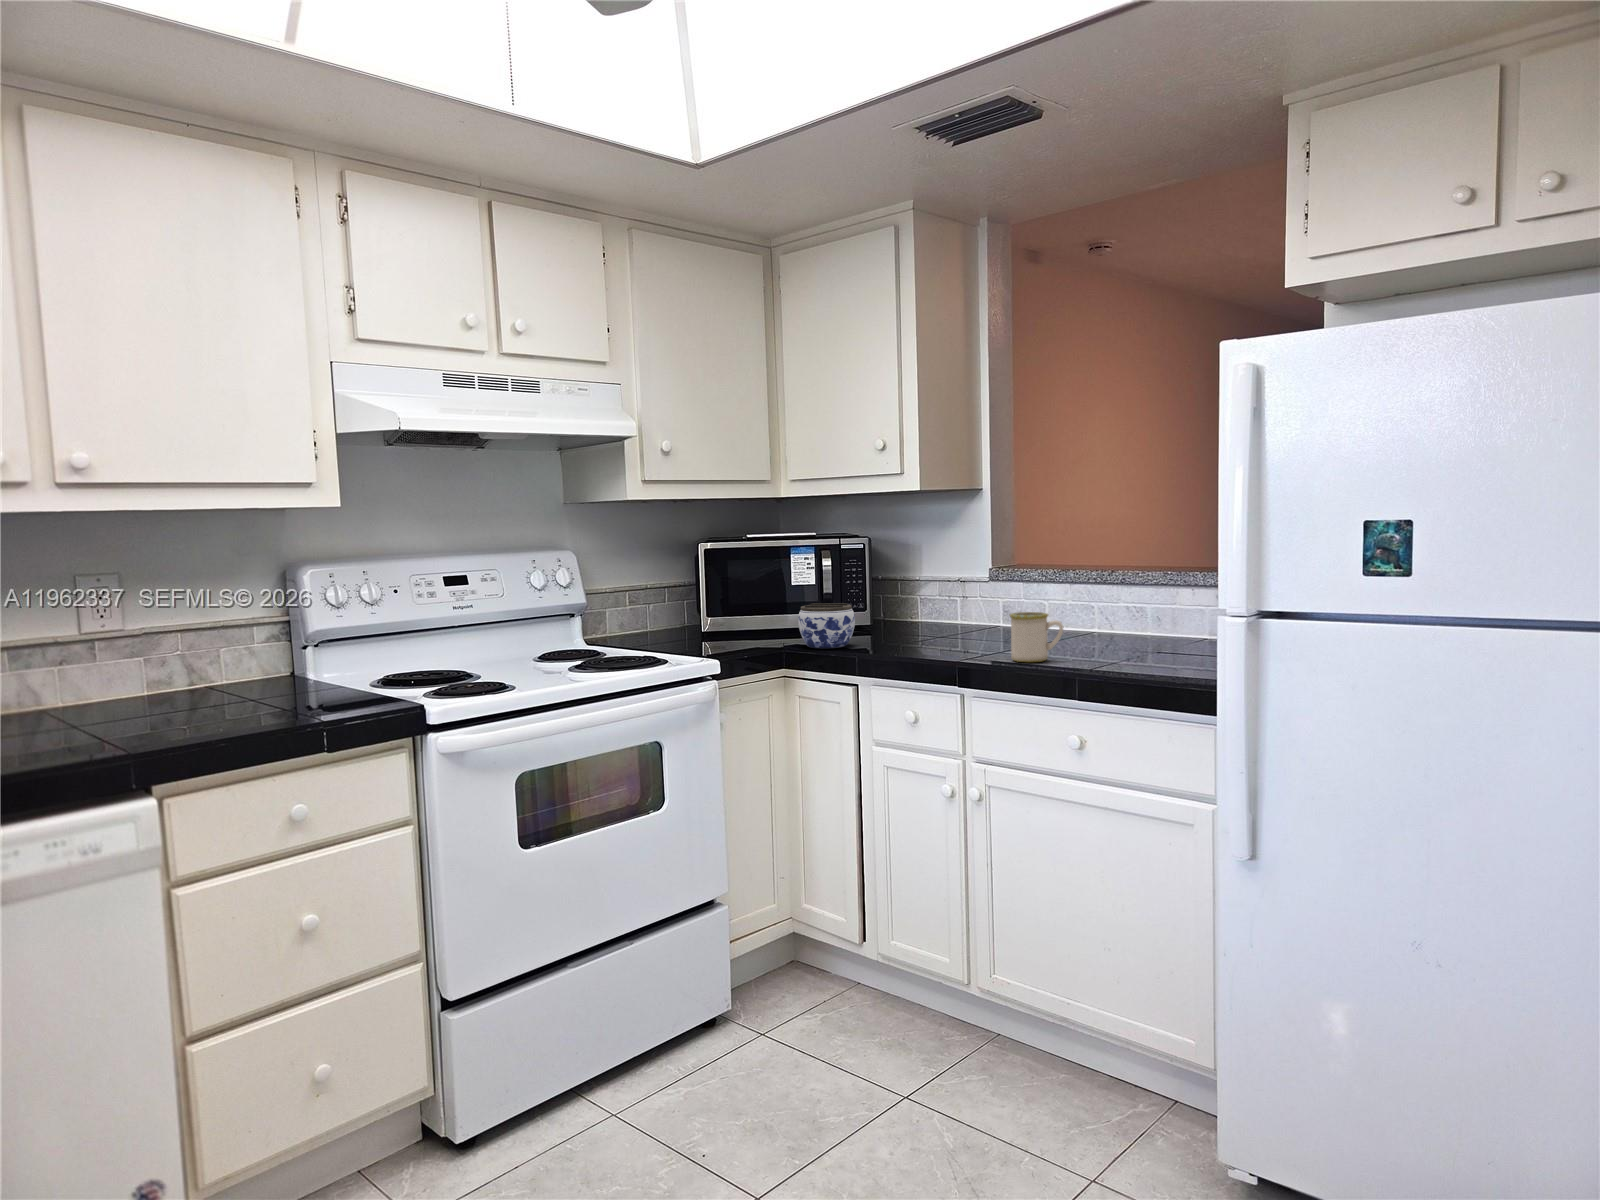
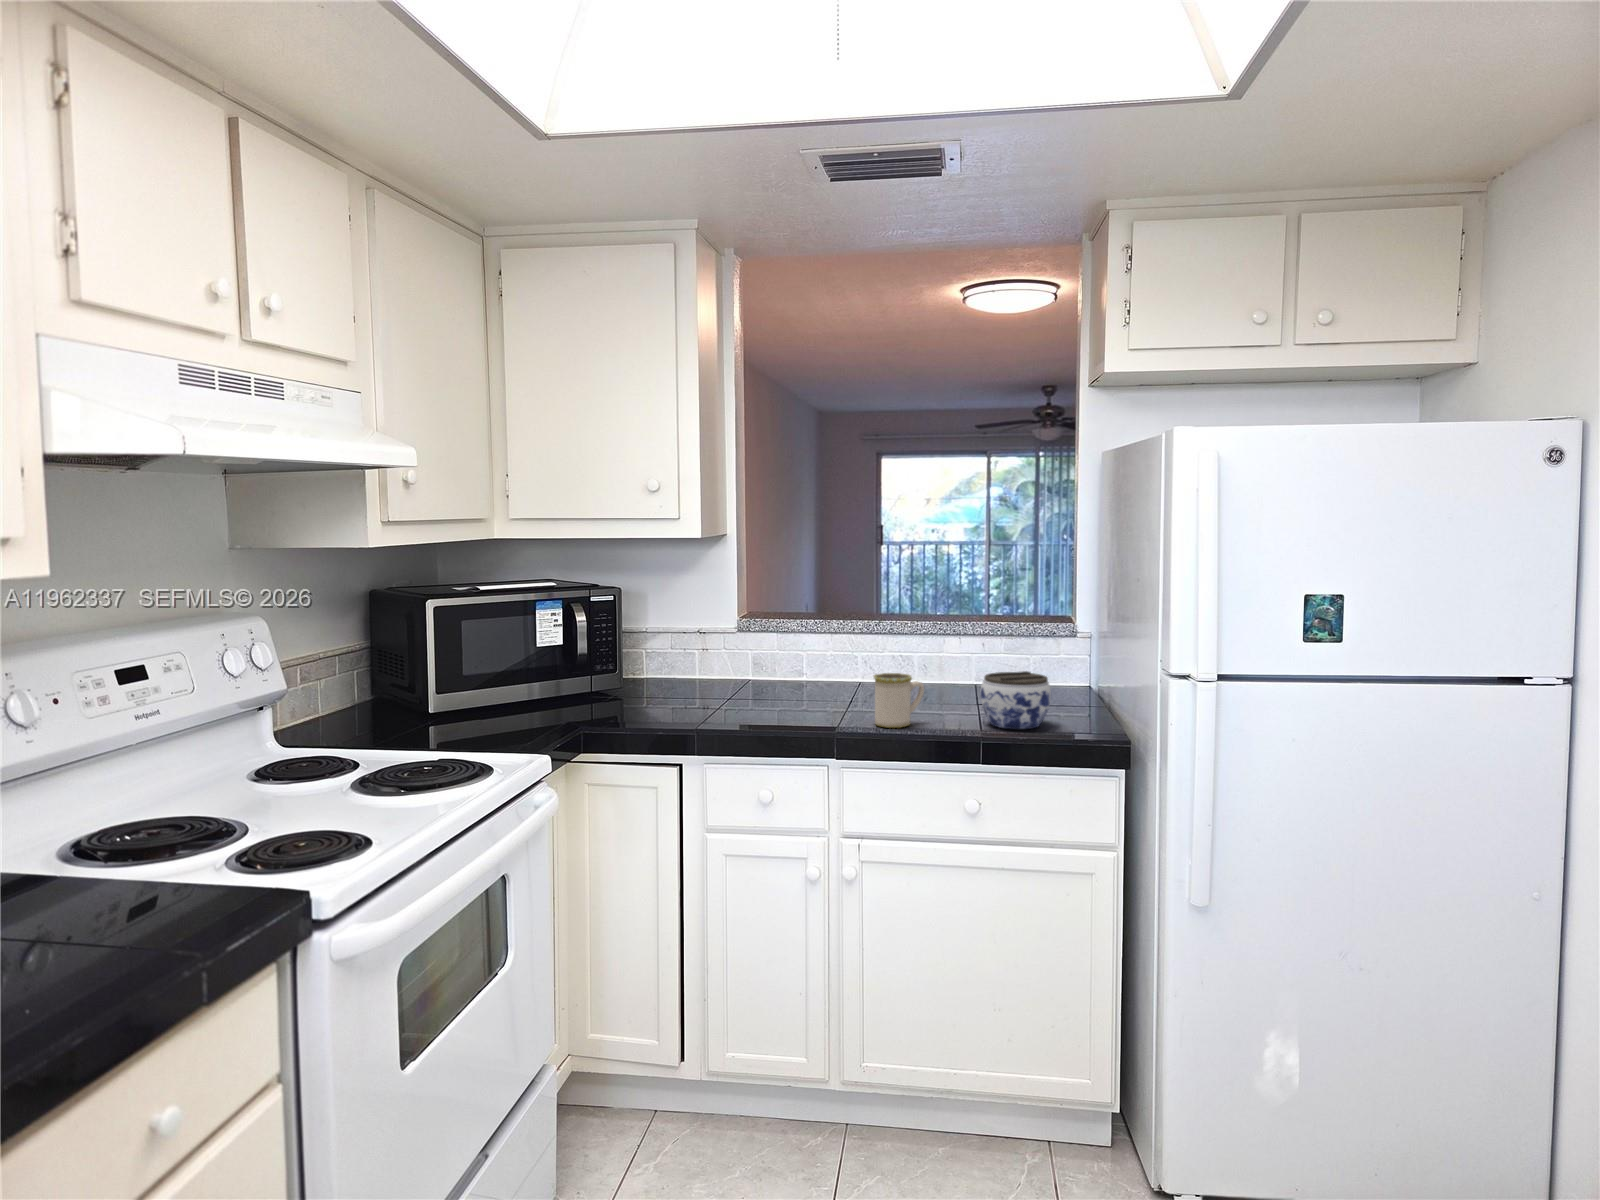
jar: present [798,603,855,648] -> present [981,671,1051,729]

